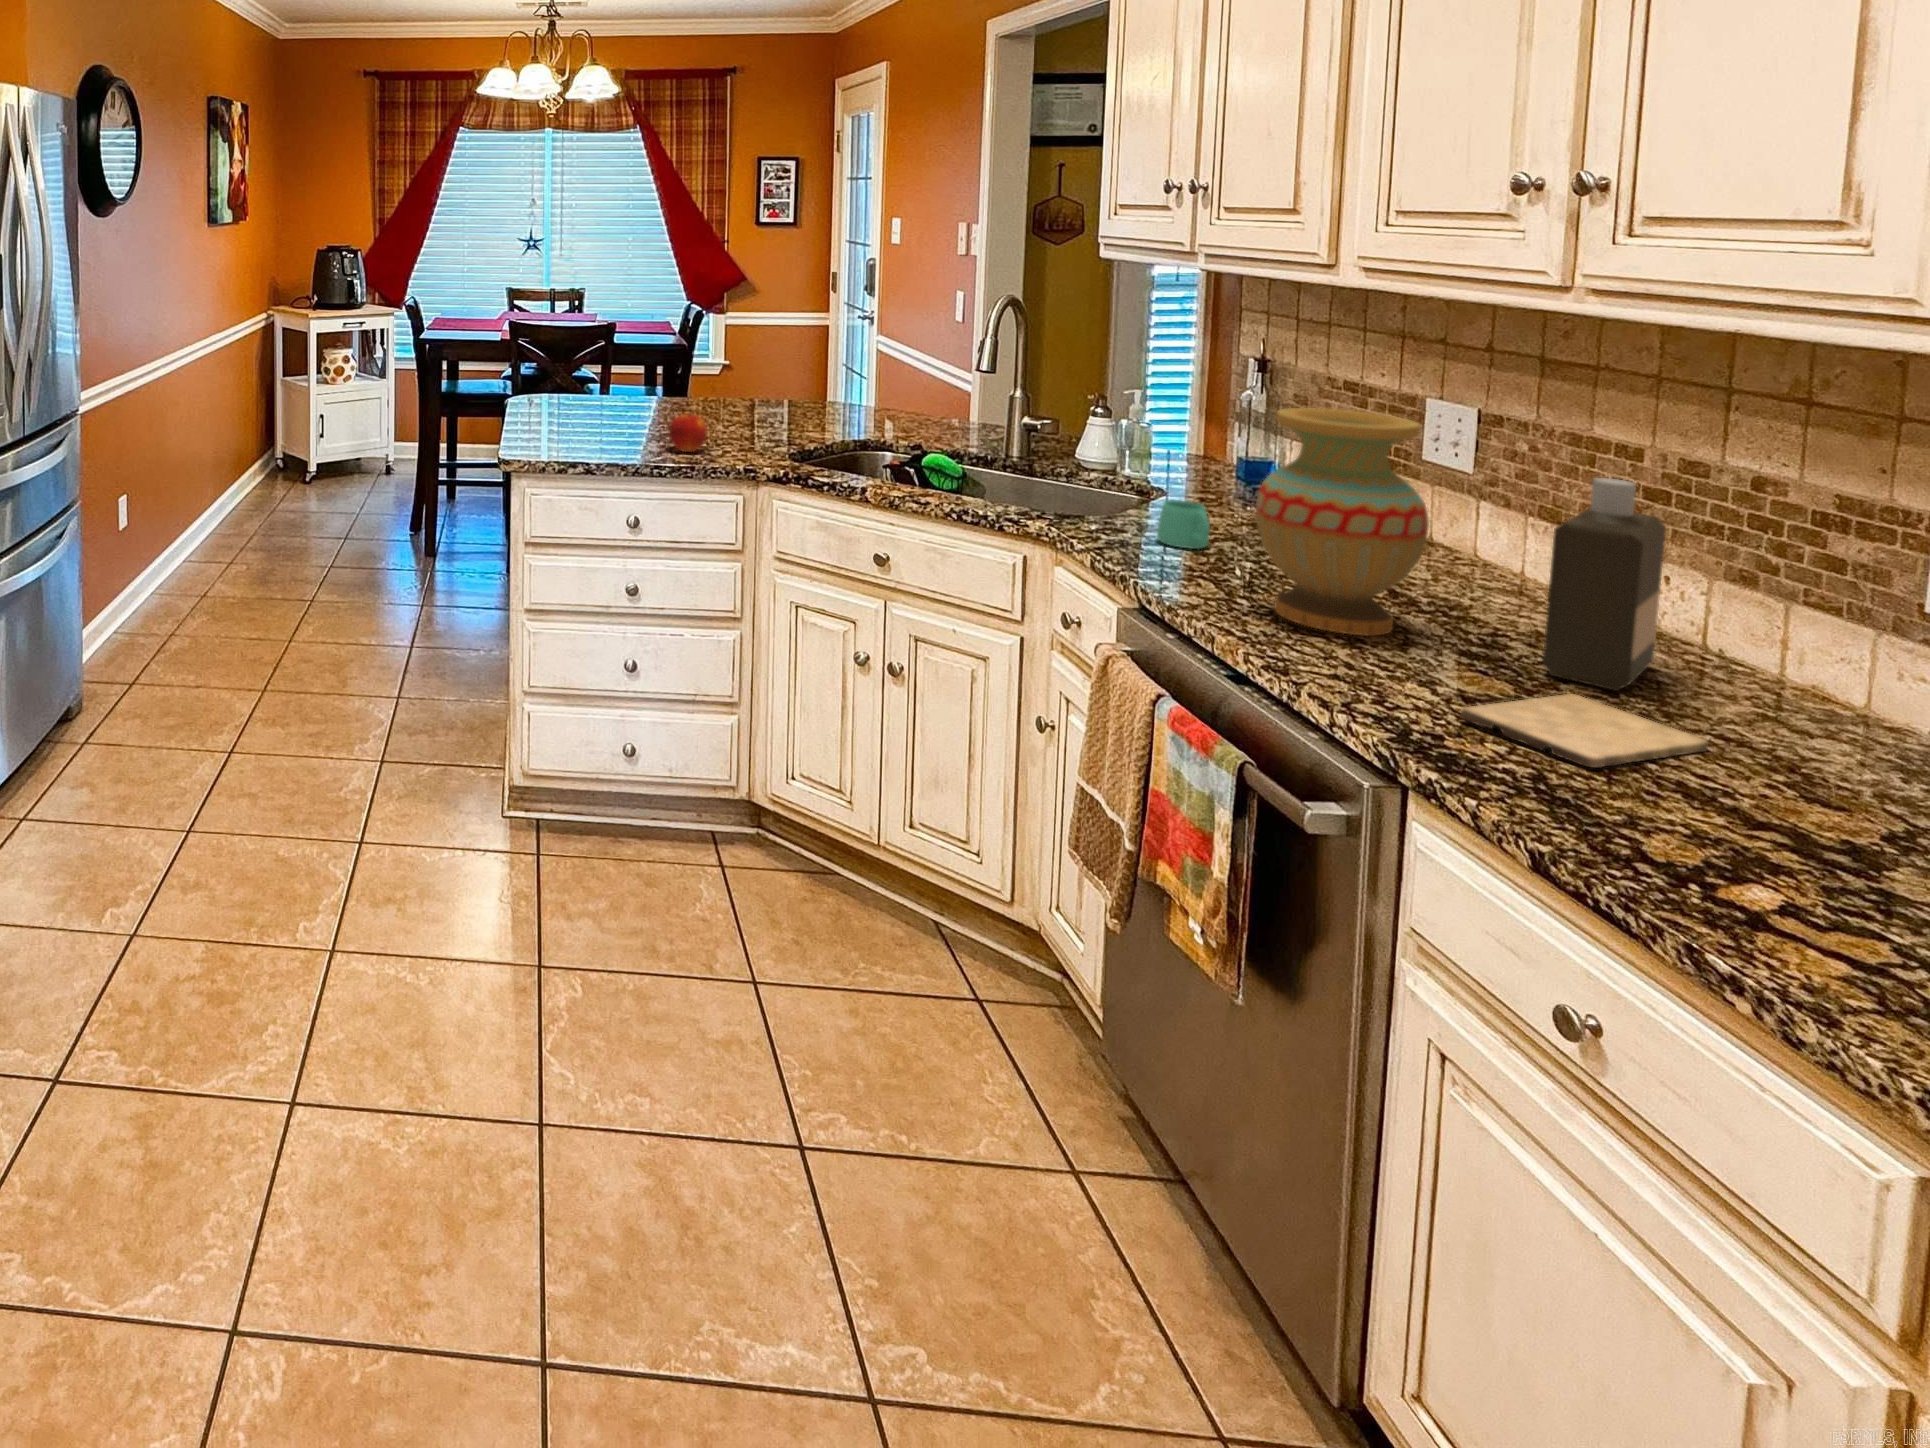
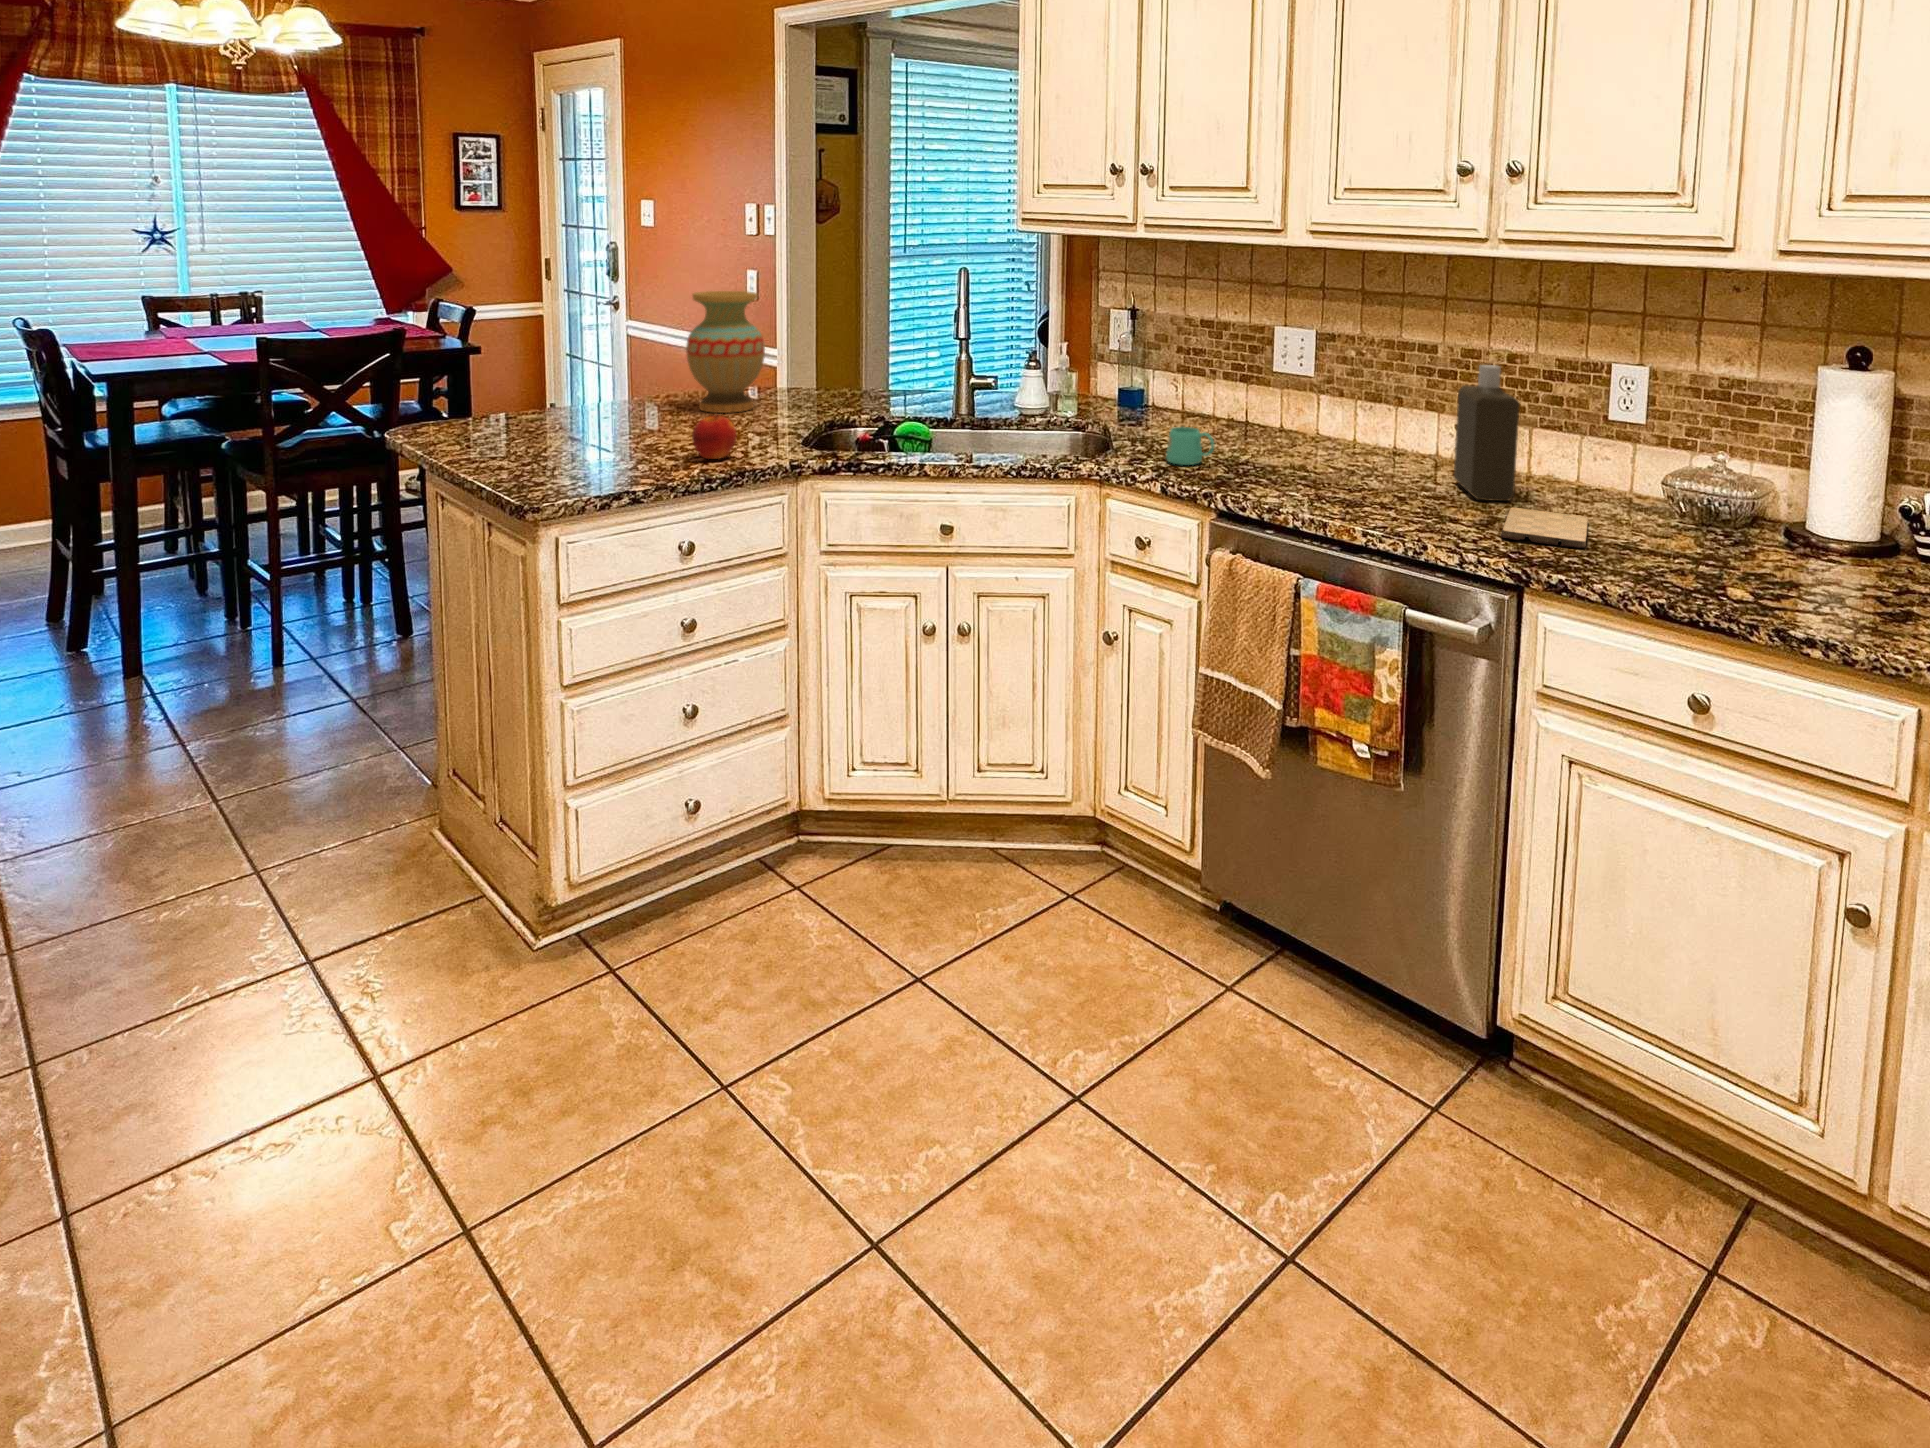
vase: present [1256,408,1429,636] -> present [686,291,765,413]

